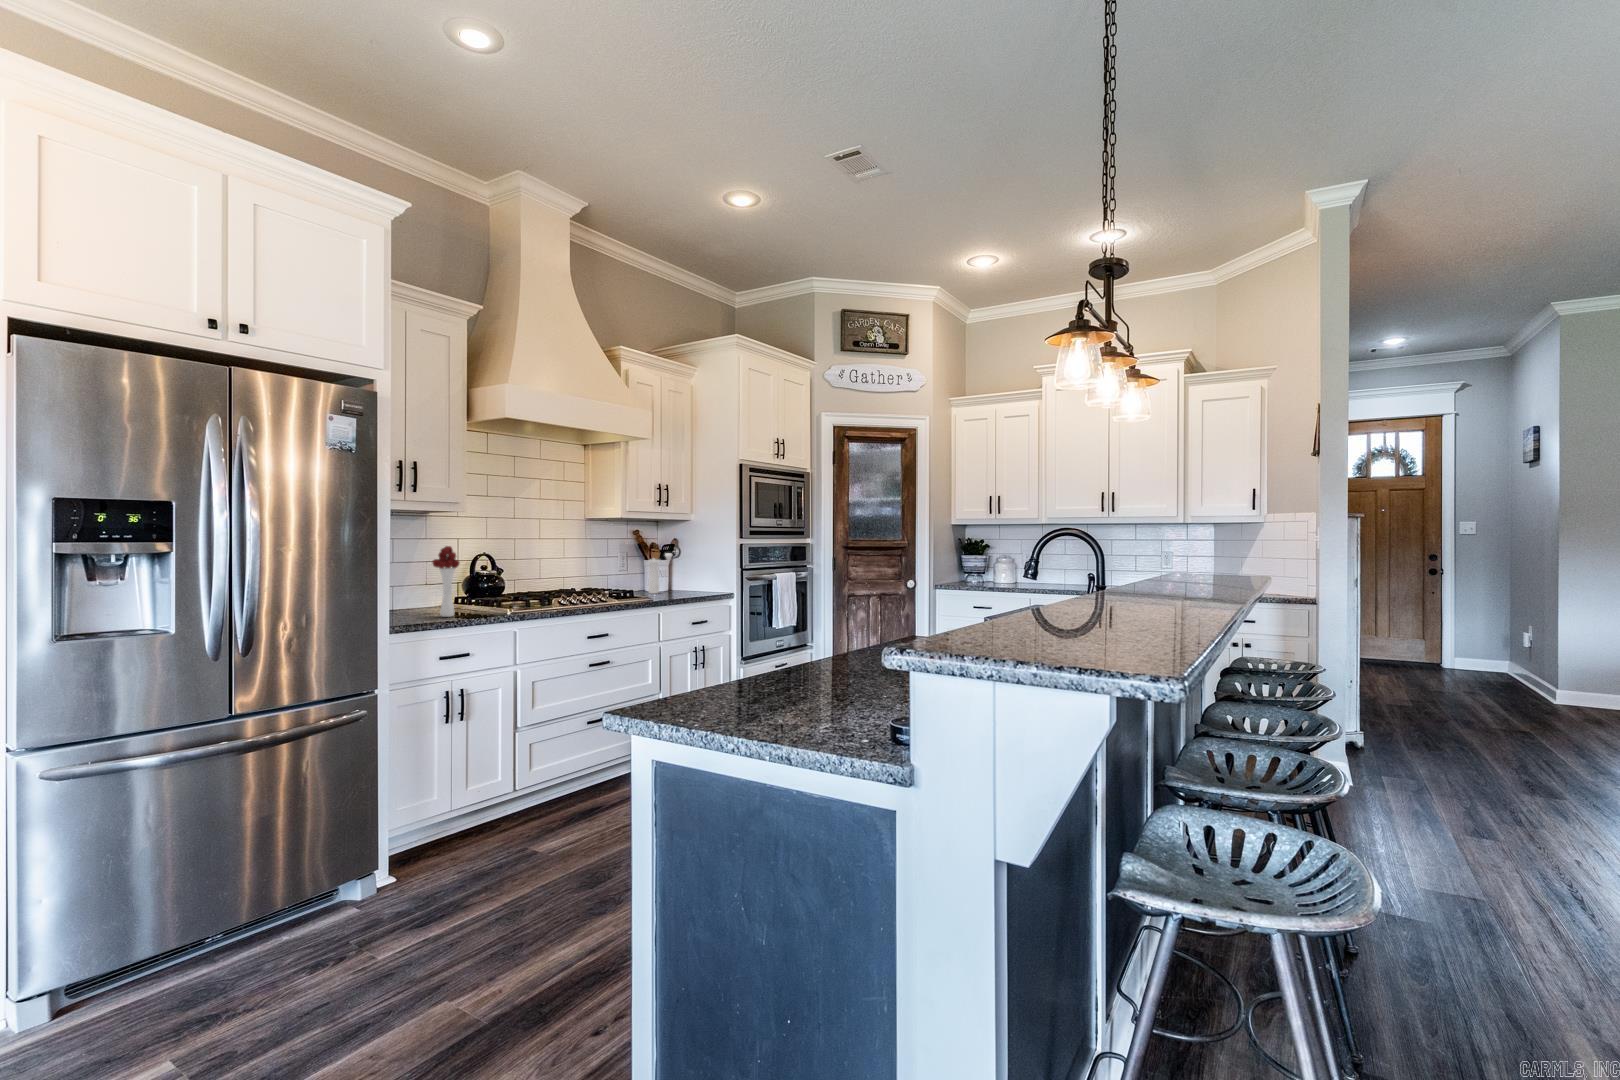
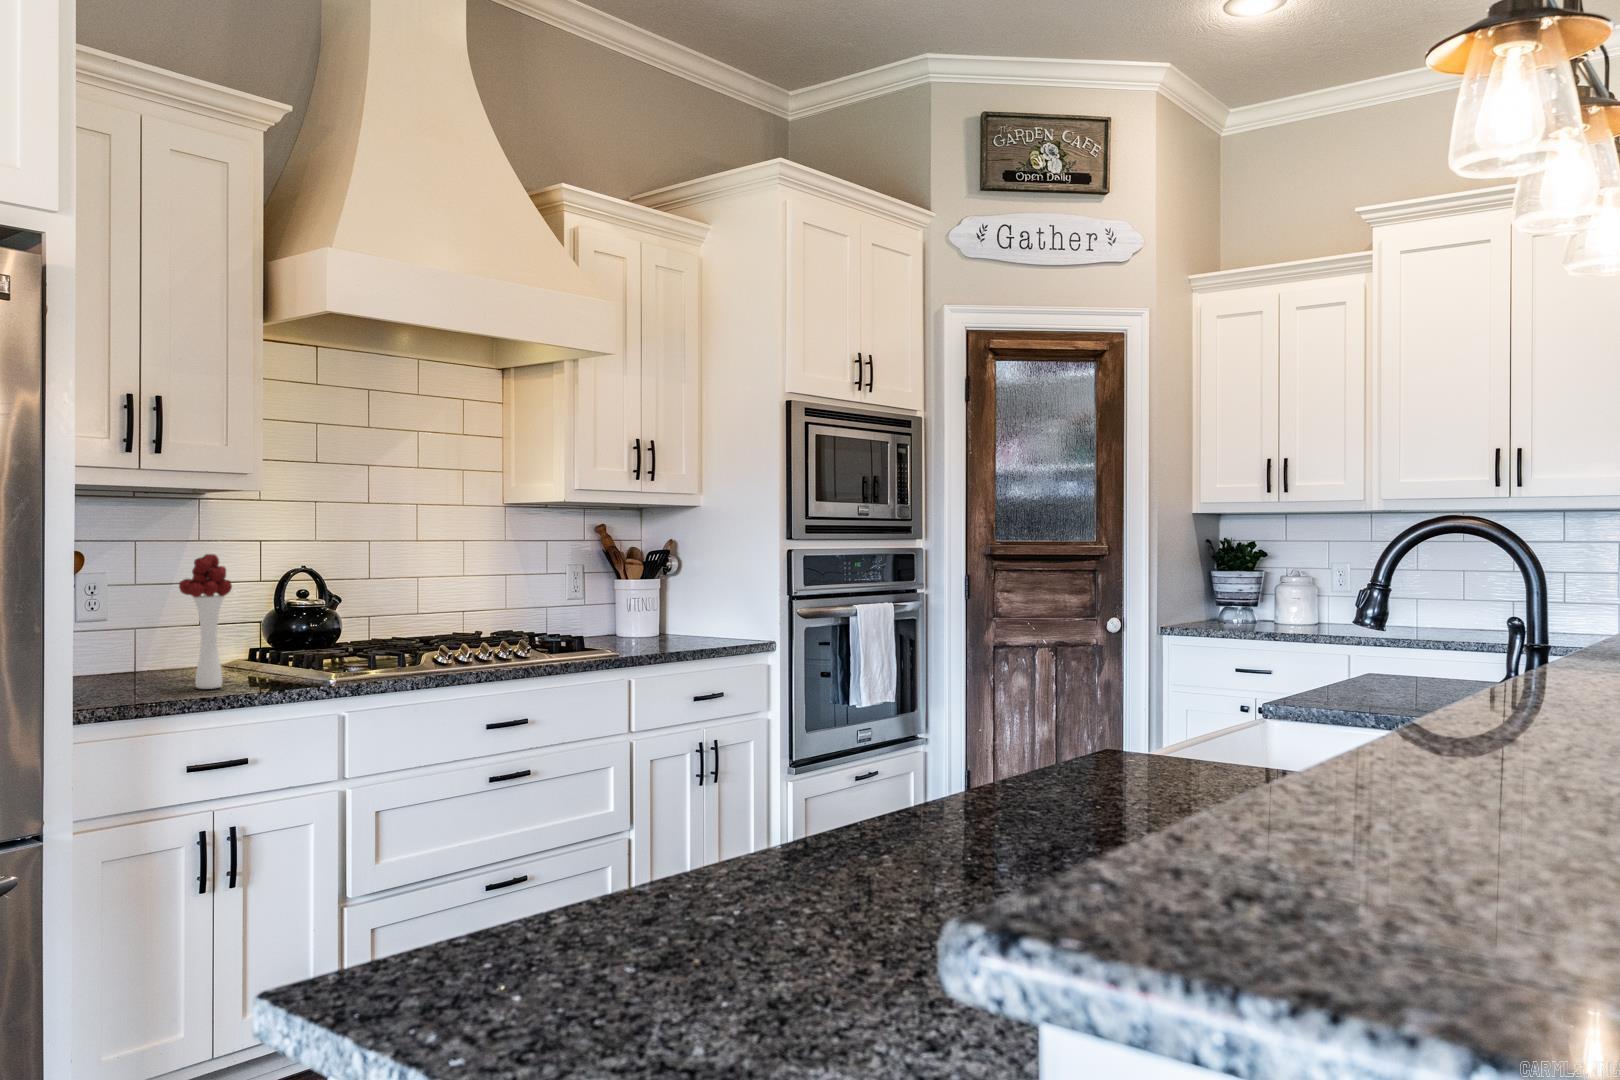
pepper mill: present [648,553,672,594] -> none [617,567,663,642]

